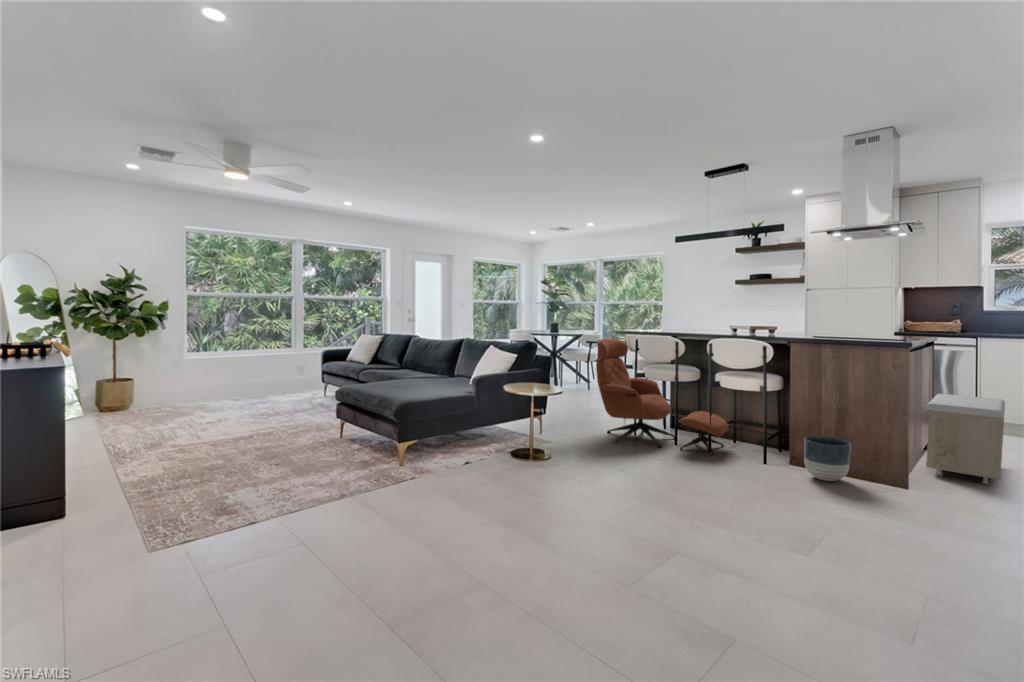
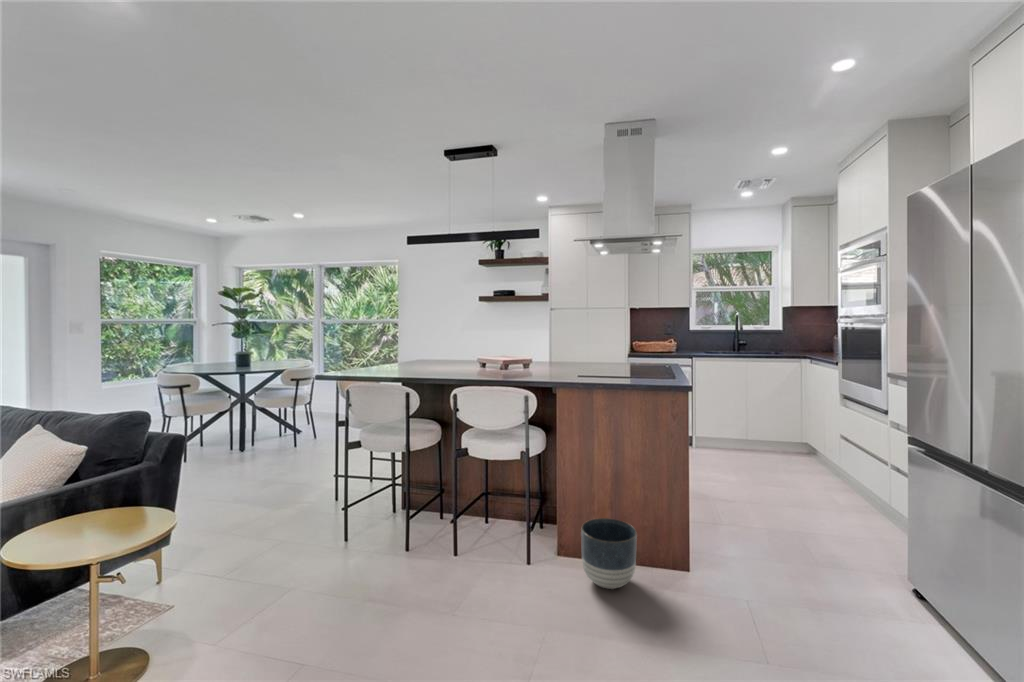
lounge chair: present [596,339,728,455] -> none [281,387,481,564]
storage bench: present [926,394,1005,484] -> none [687,430,768,542]

